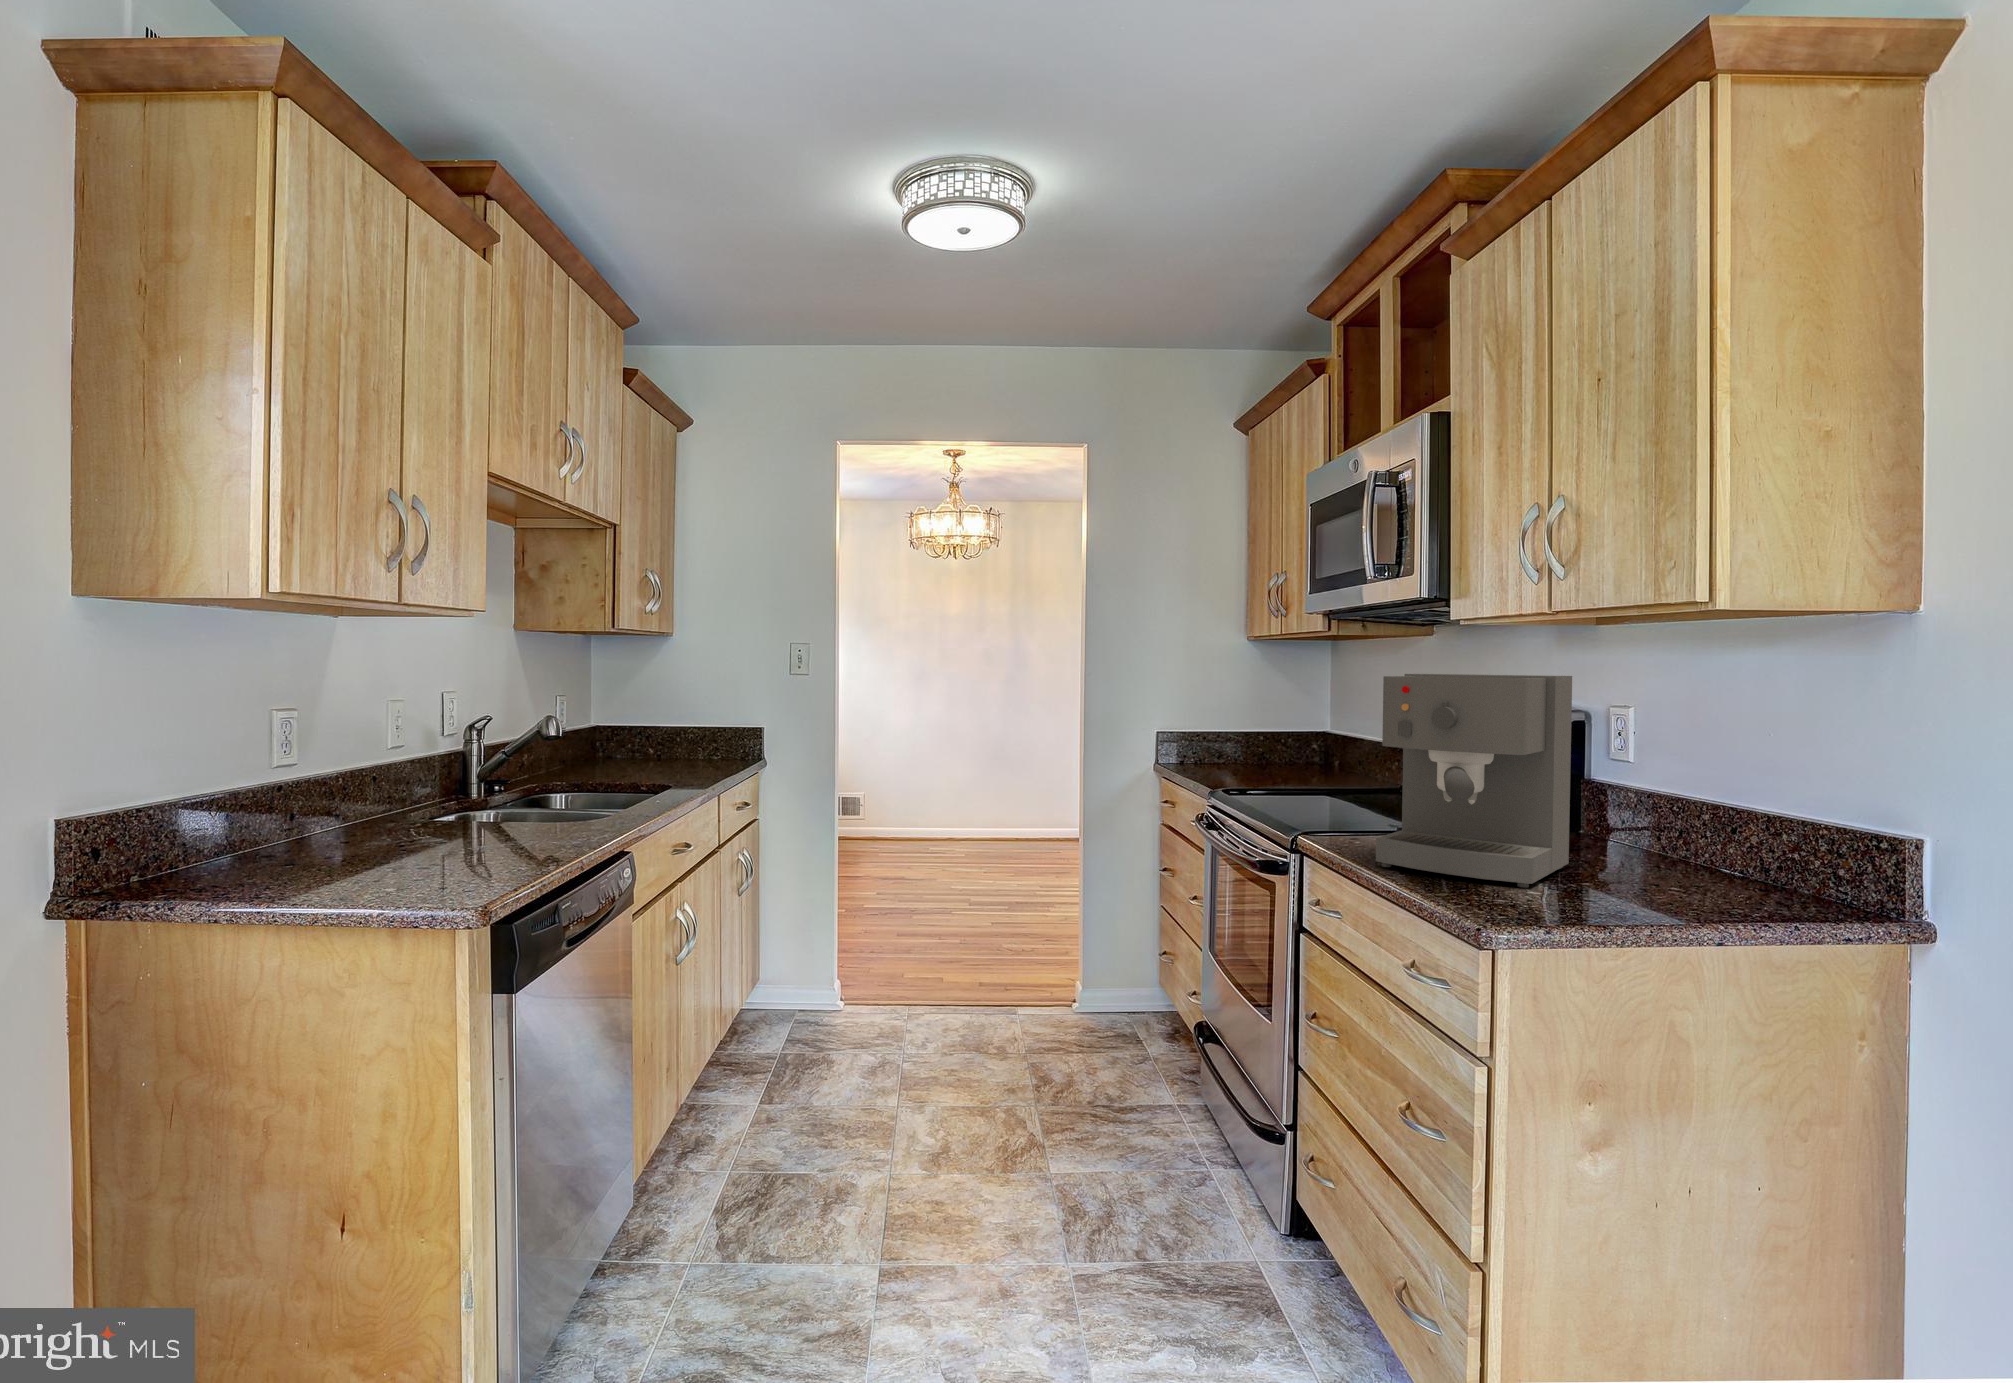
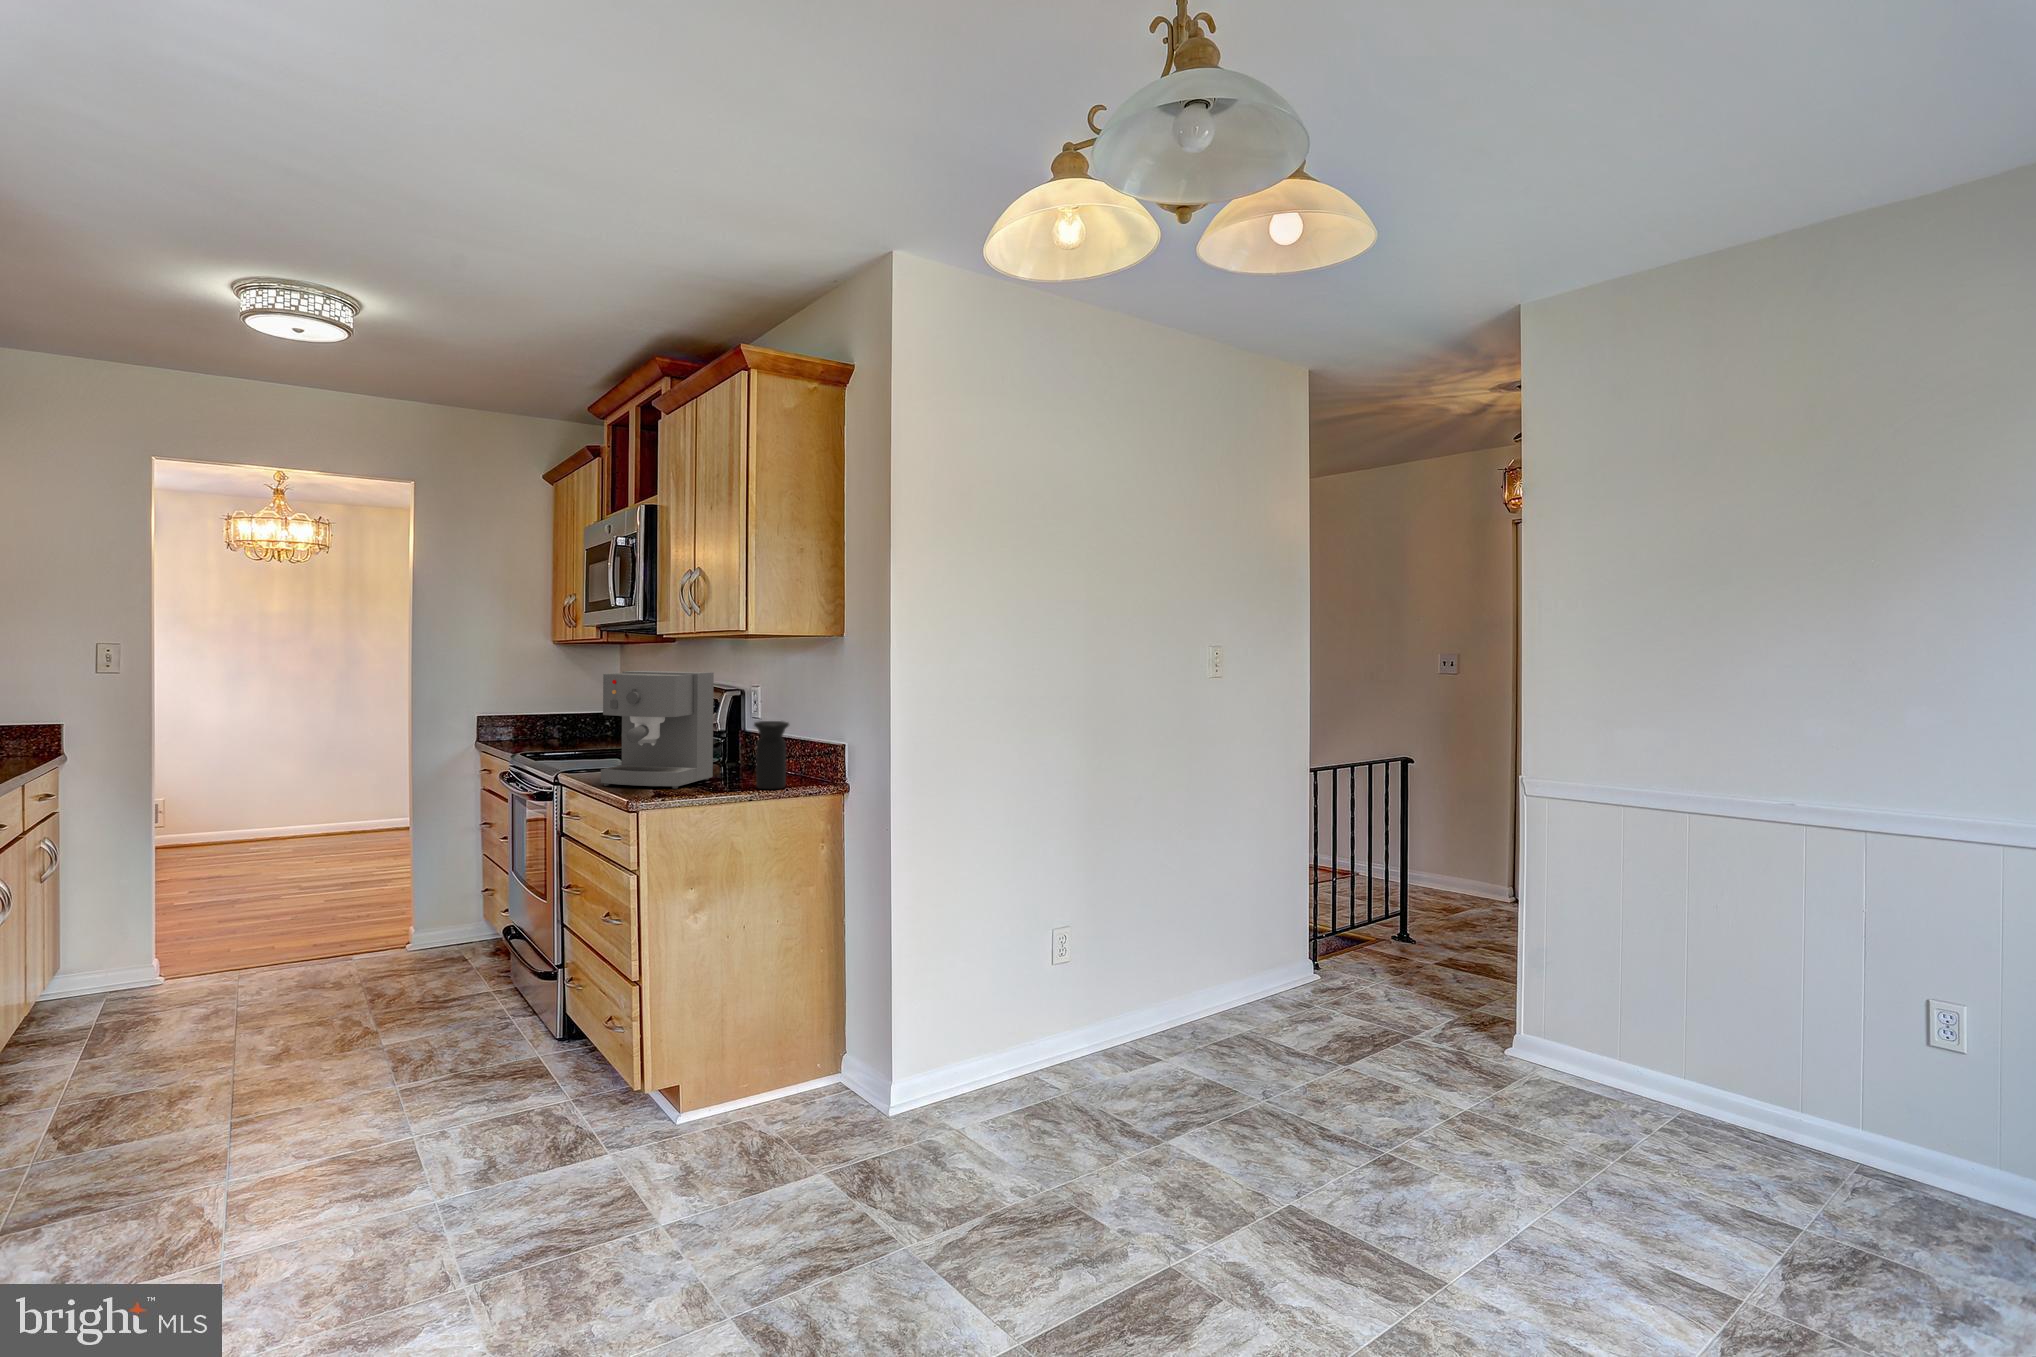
vase: none [1698,770,1786,912] -> present [754,721,789,789]

